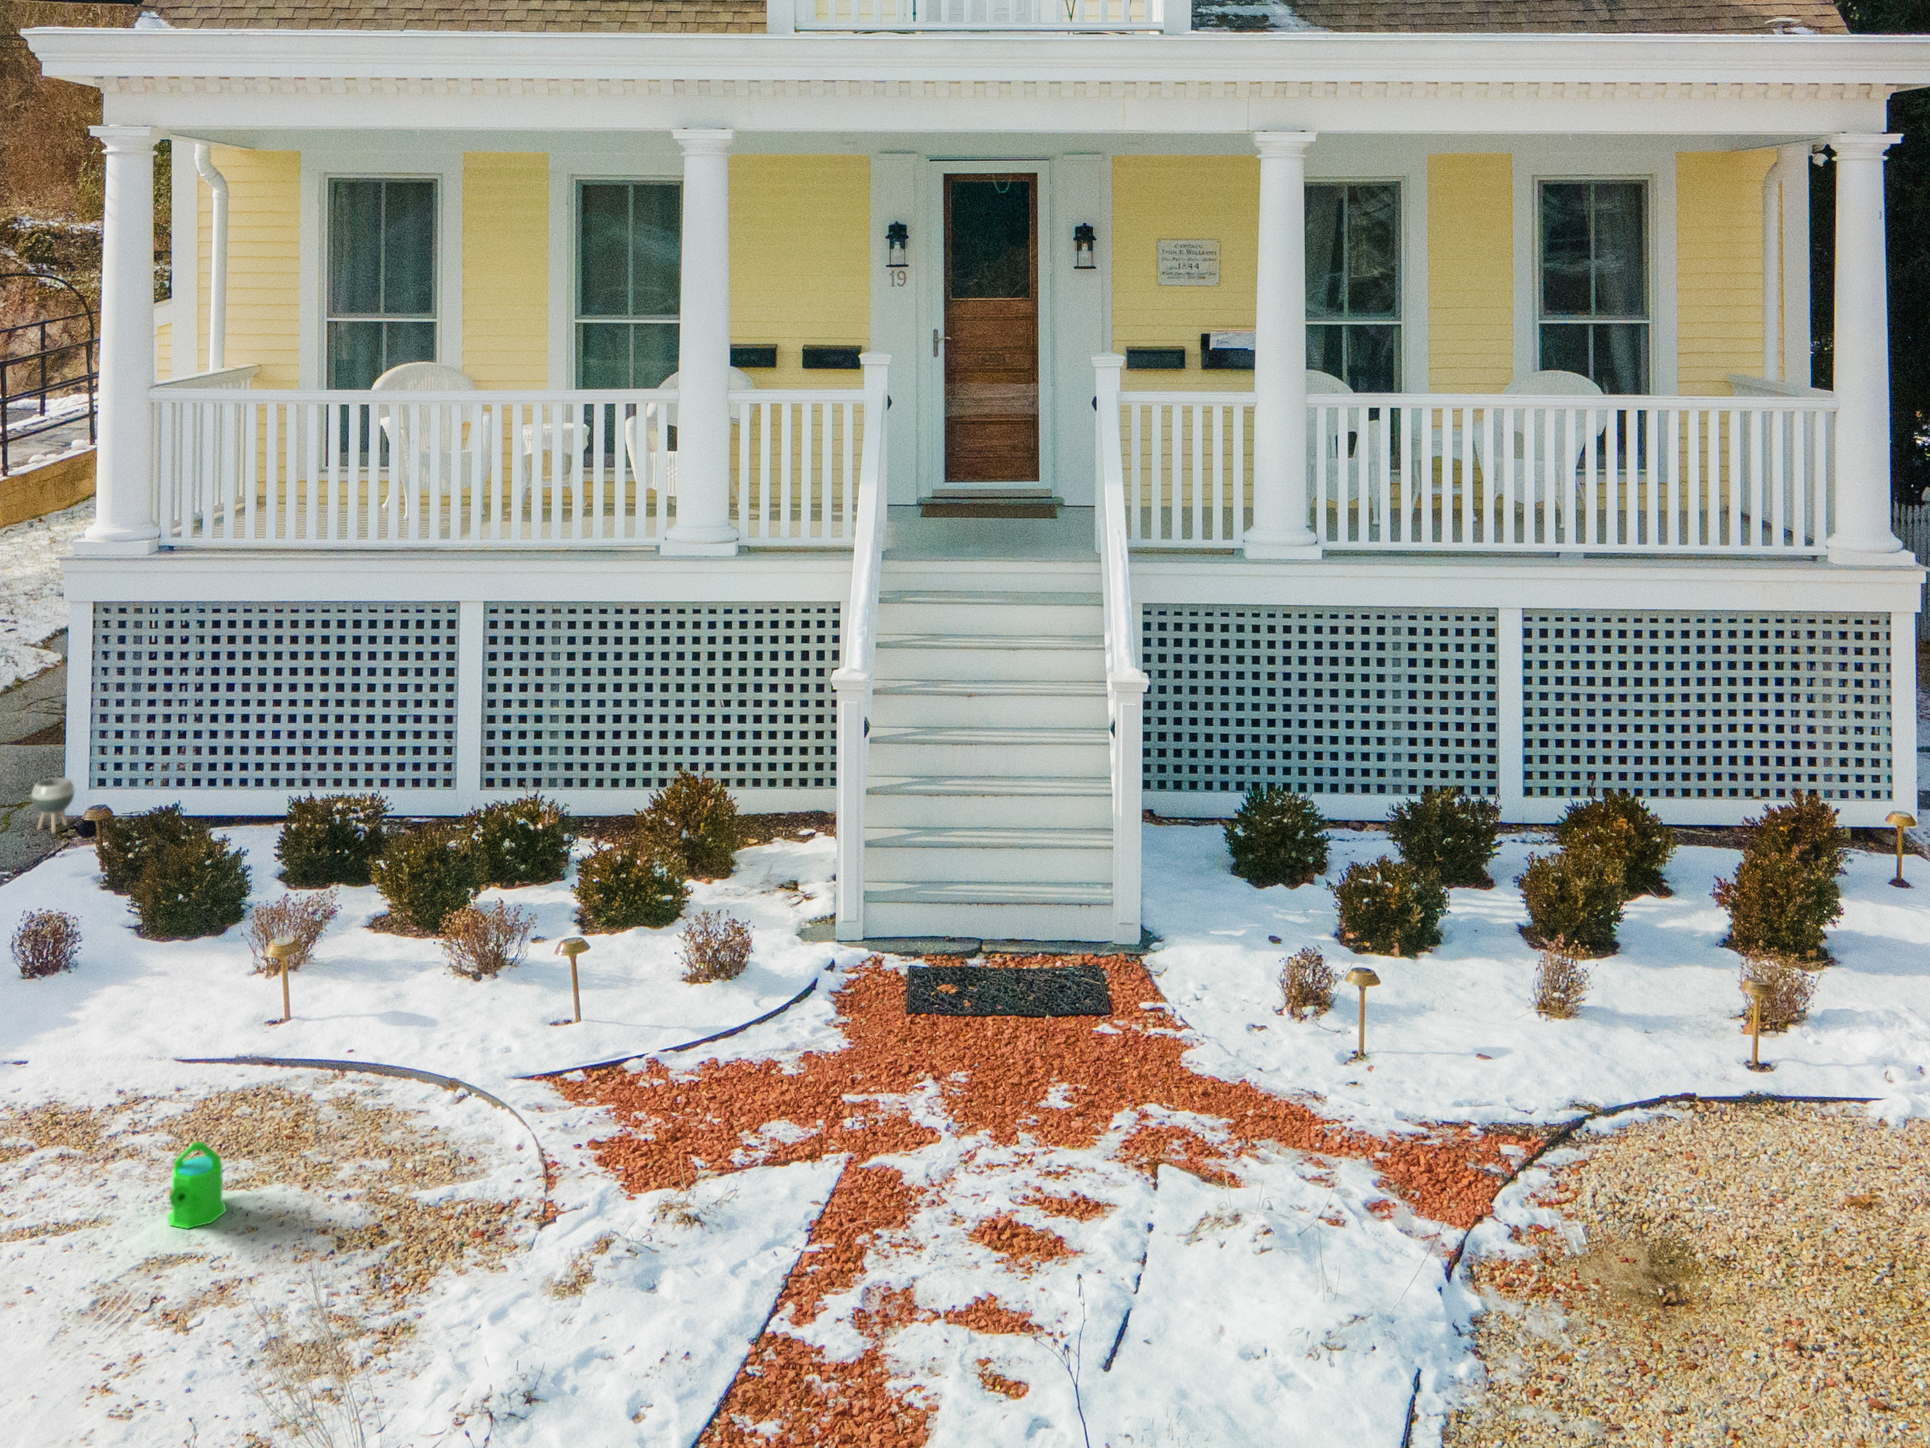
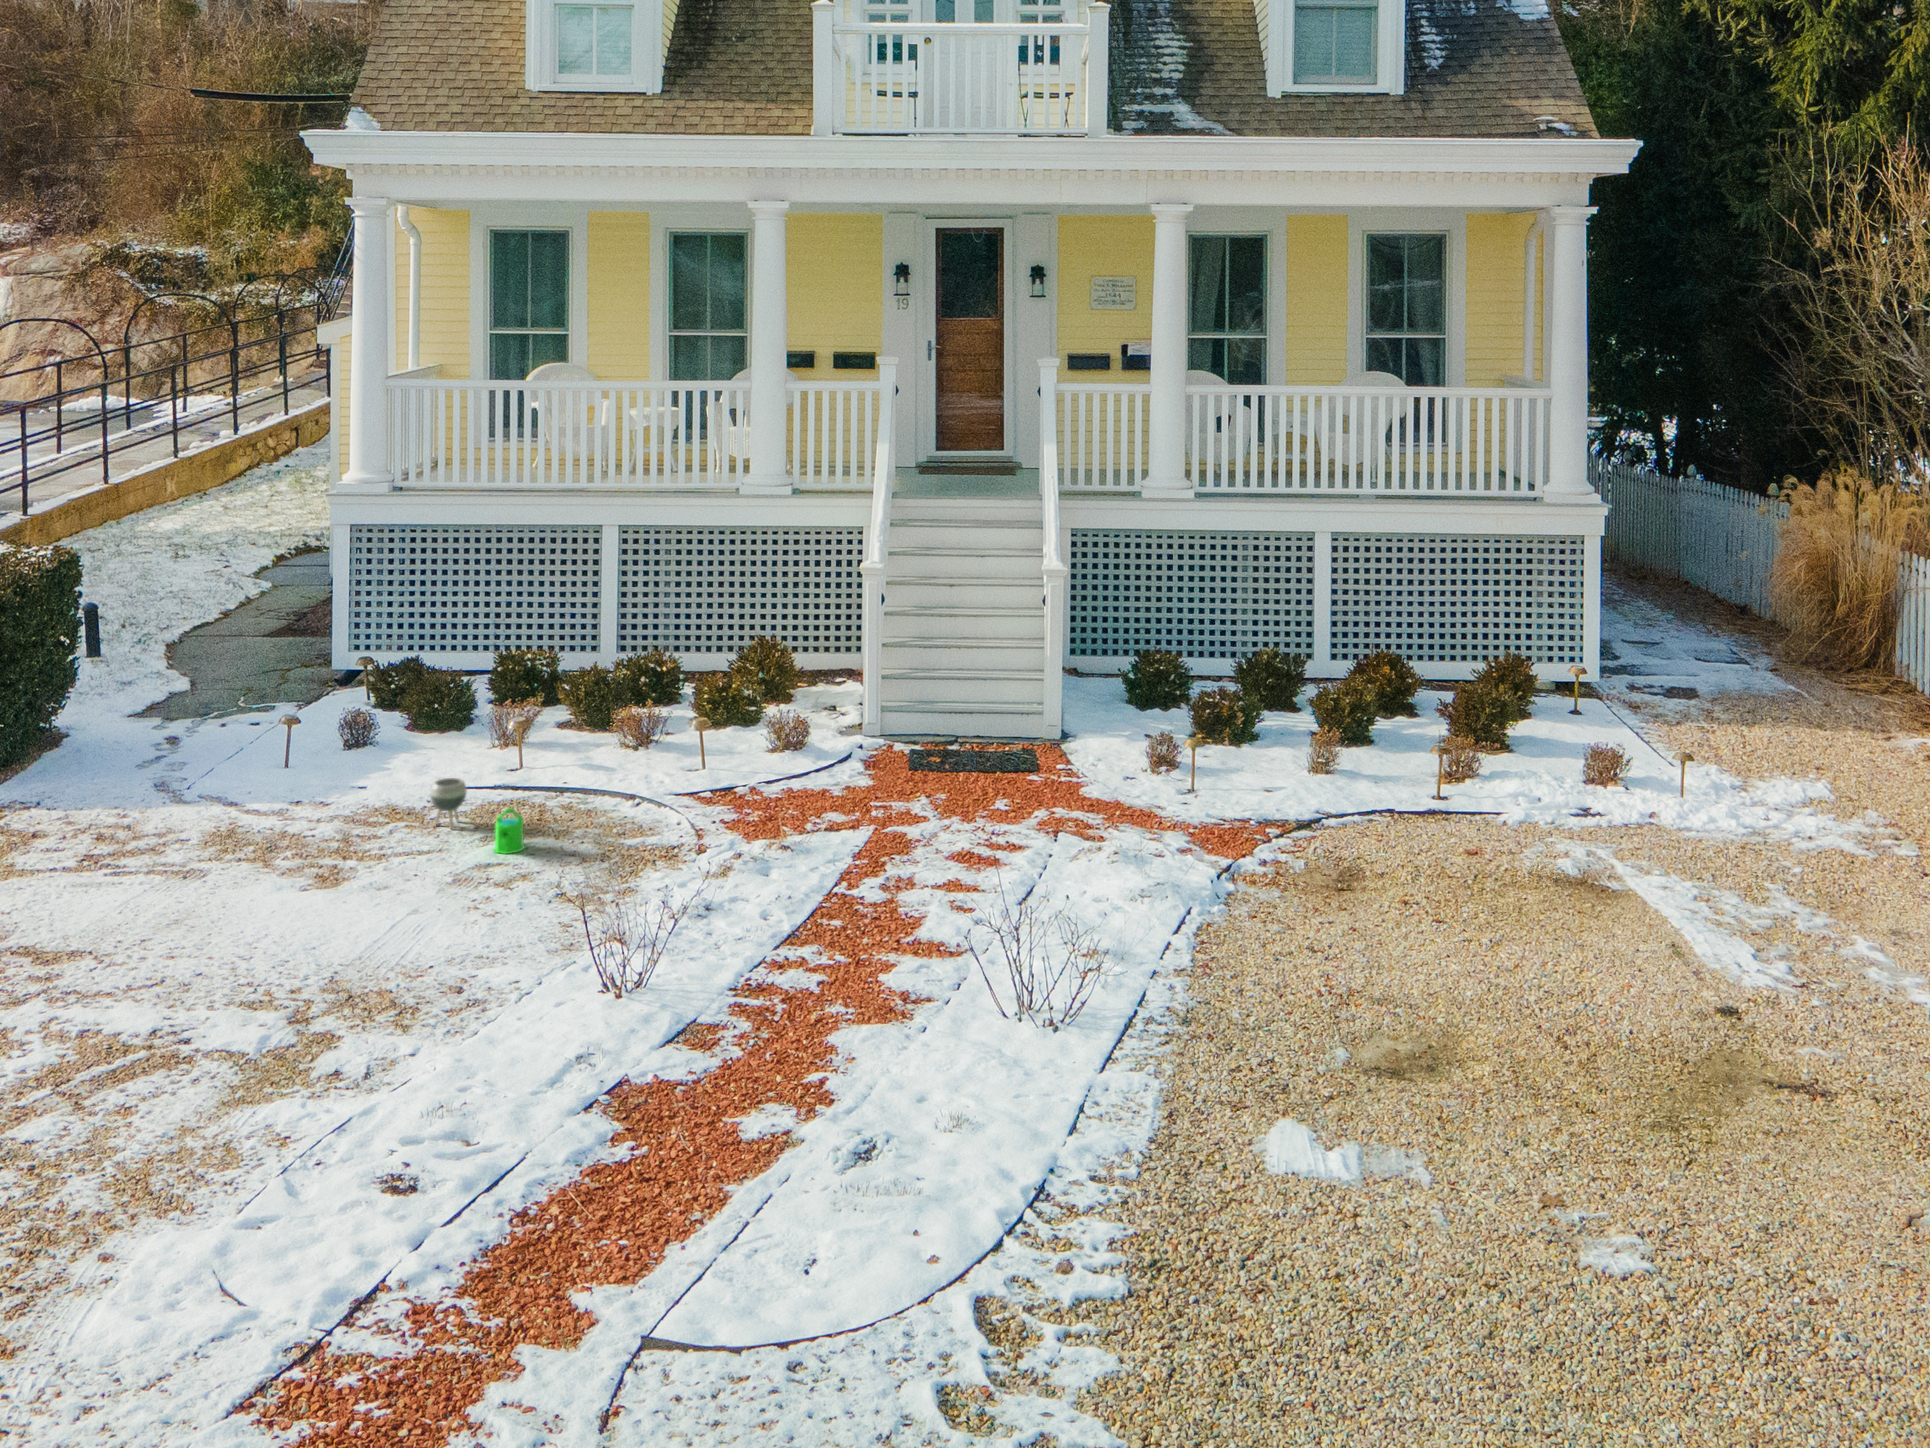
planter: present [31,778,74,833] -> present [430,778,467,829]

